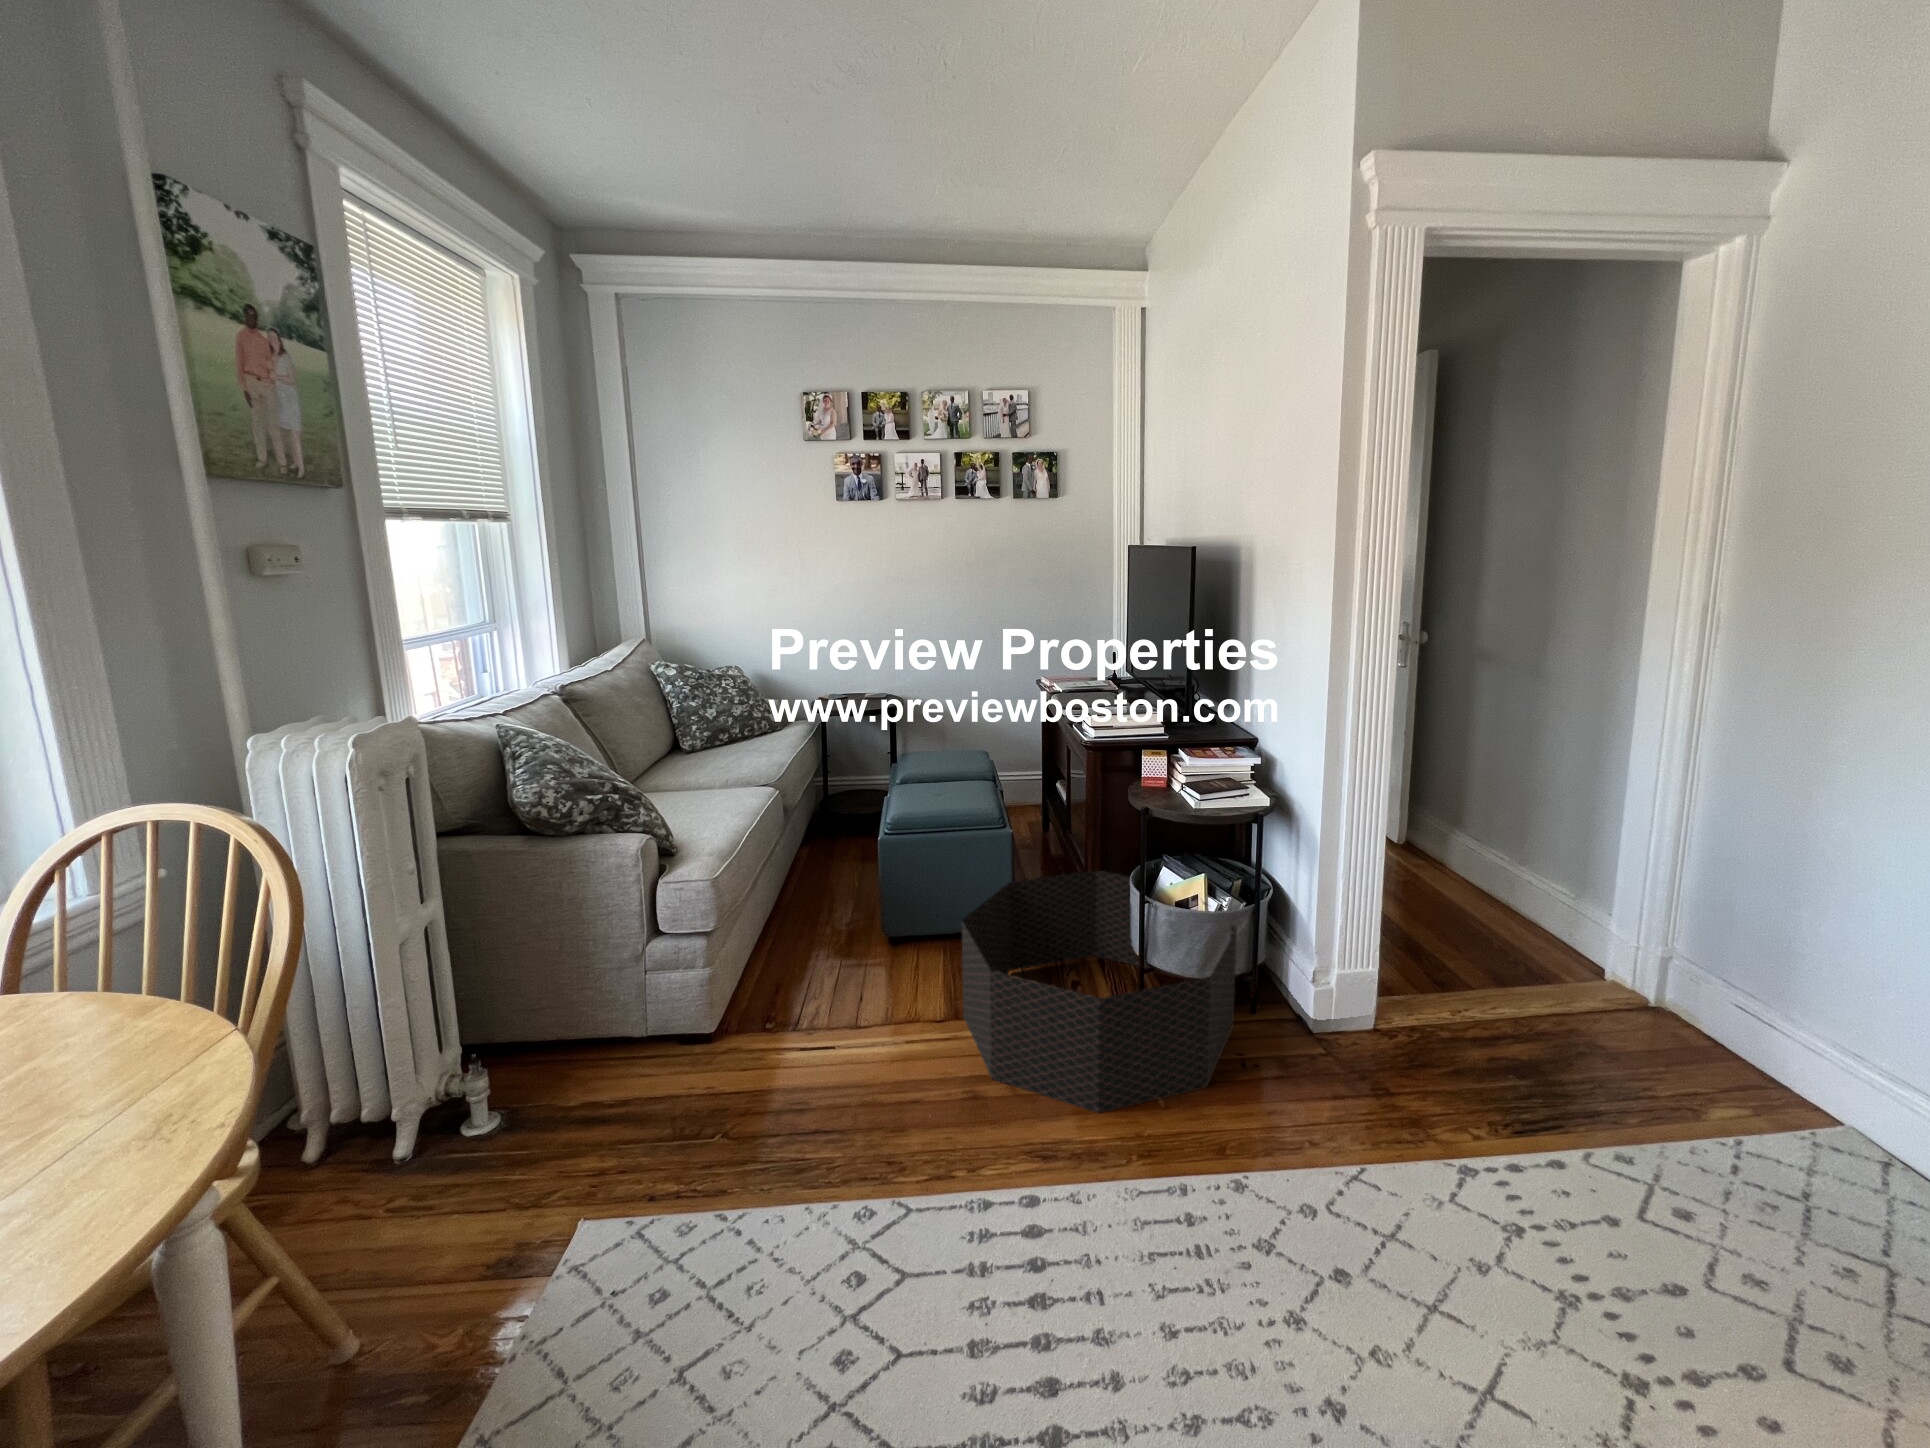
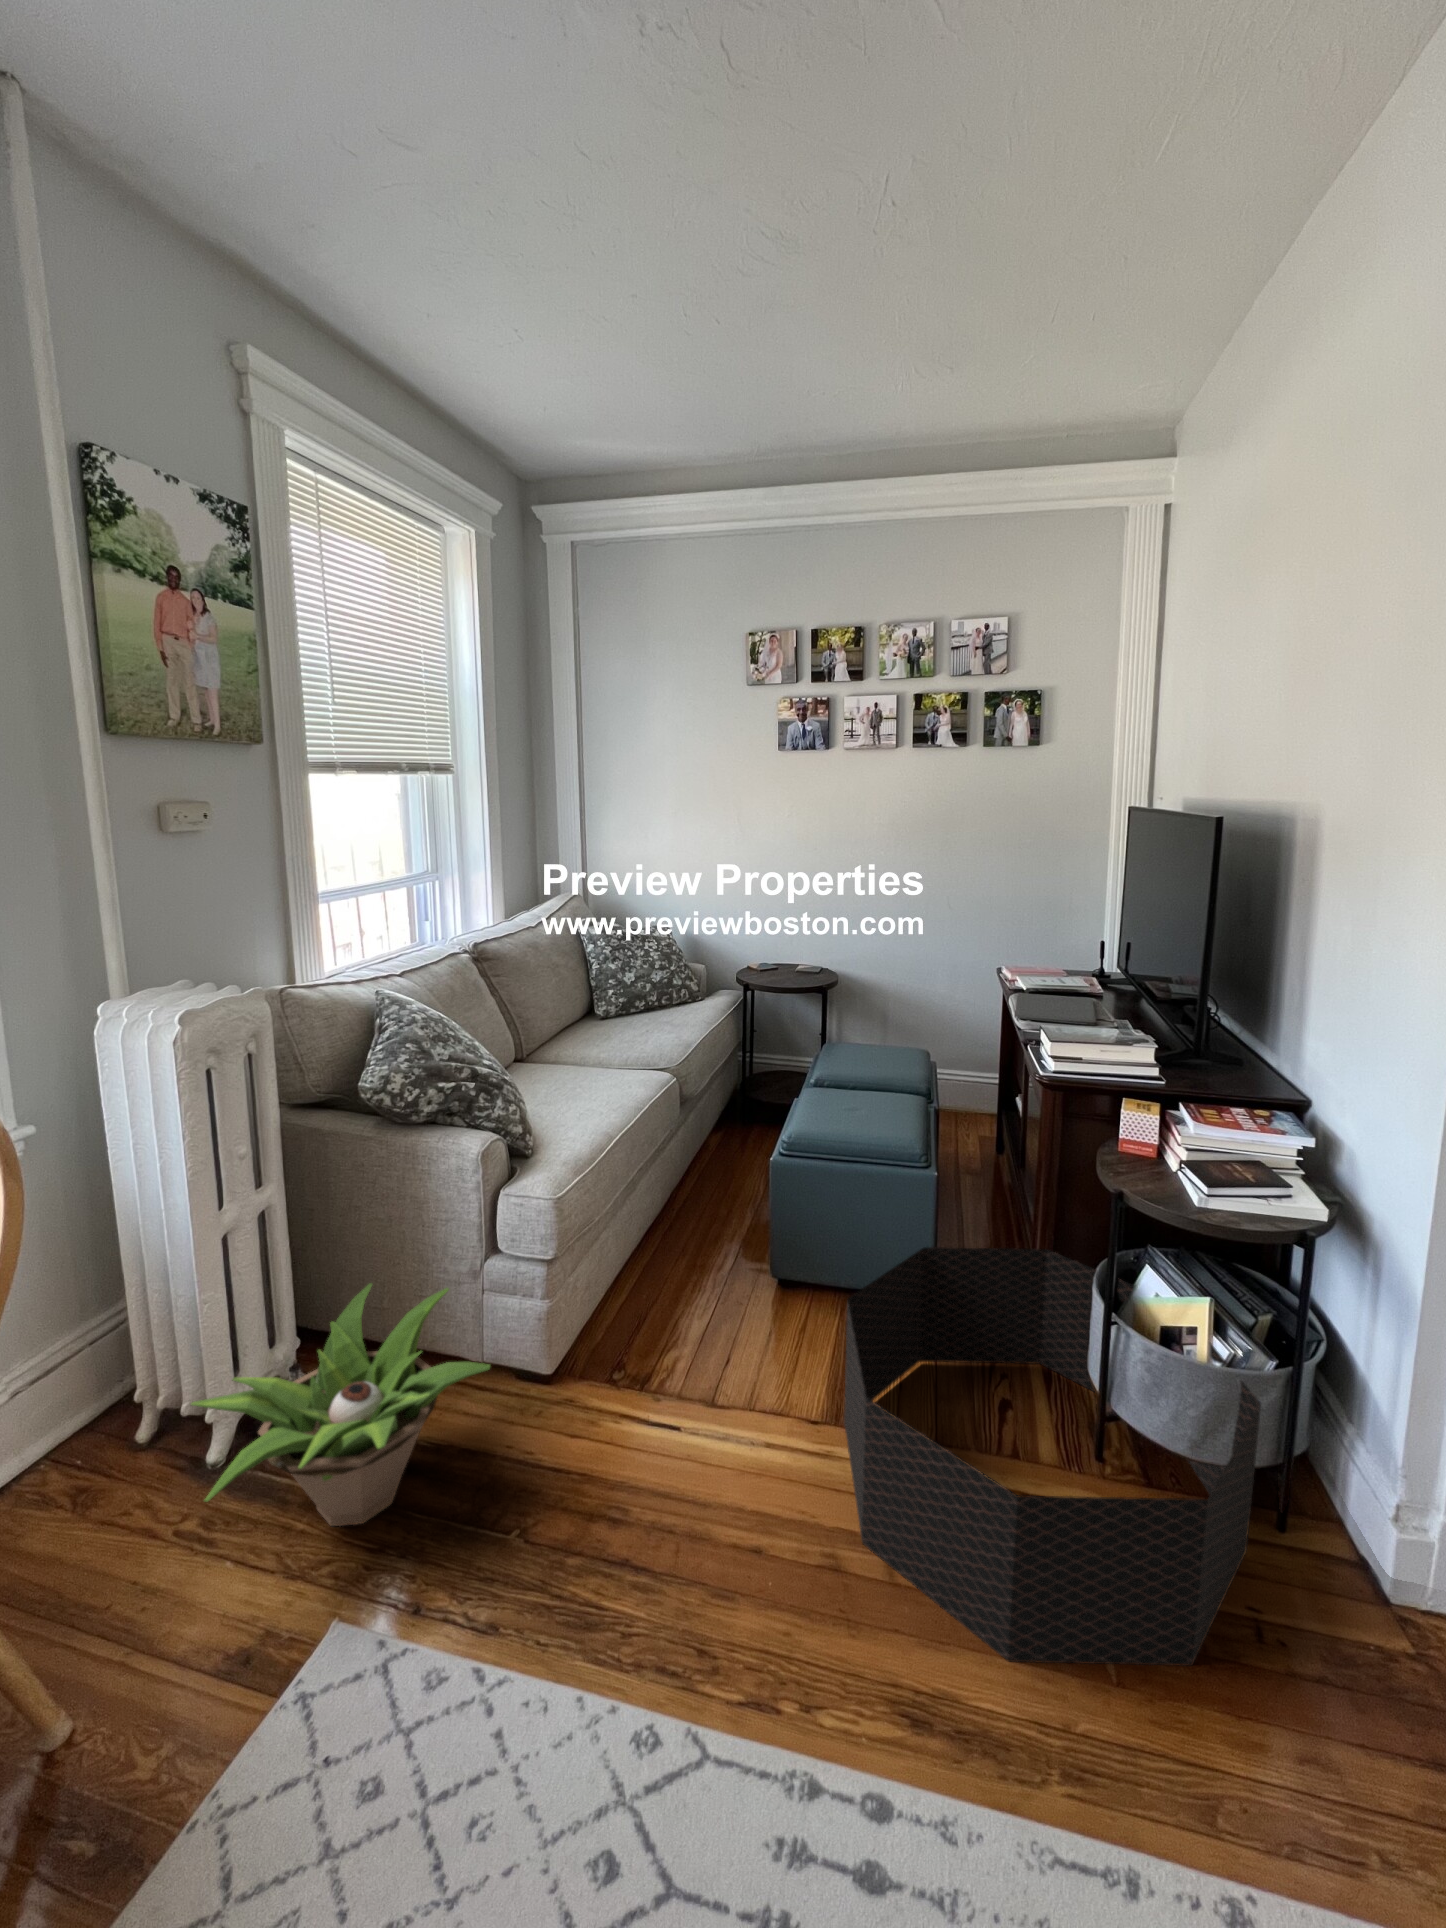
decorative plant: none [397,968,683,1170] -> present [191,1283,491,1526]

